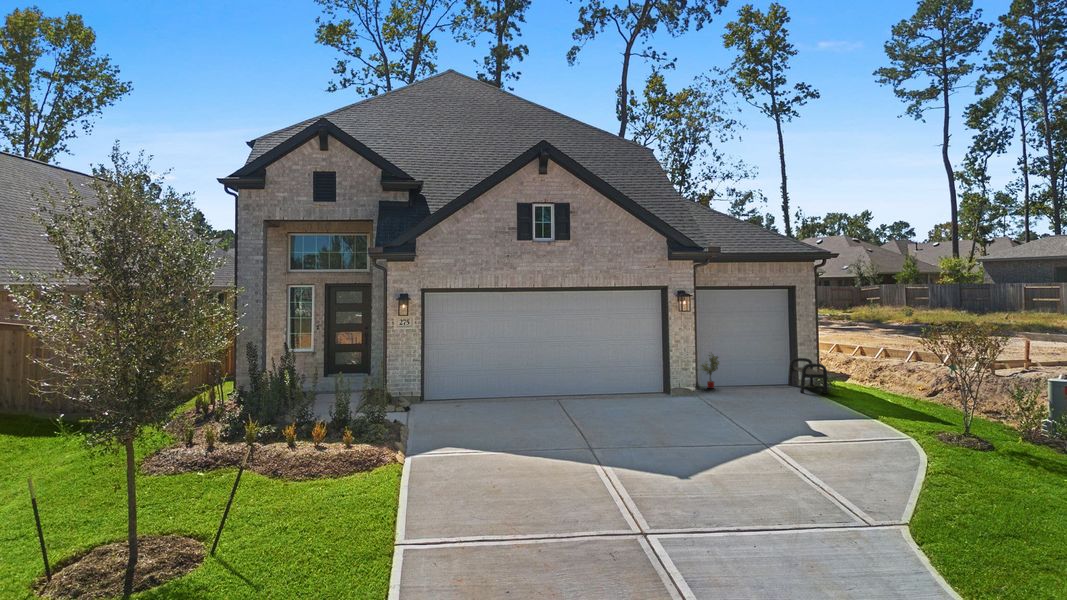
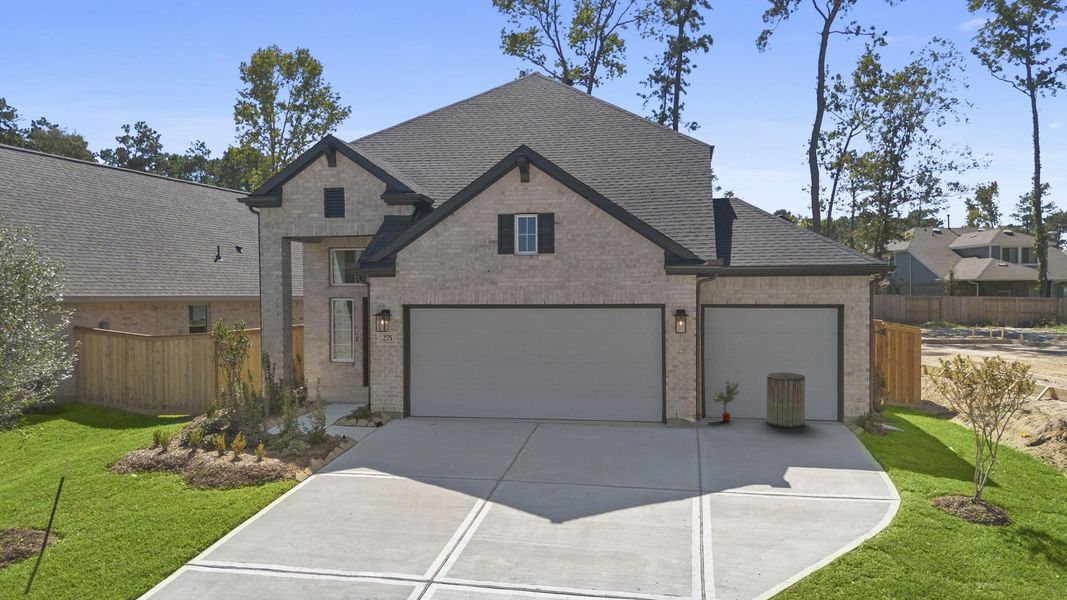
trash can: none [740,346,773,390] -> present [766,373,805,428]
bench: present [788,358,827,393] -> none [833,389,870,437]

